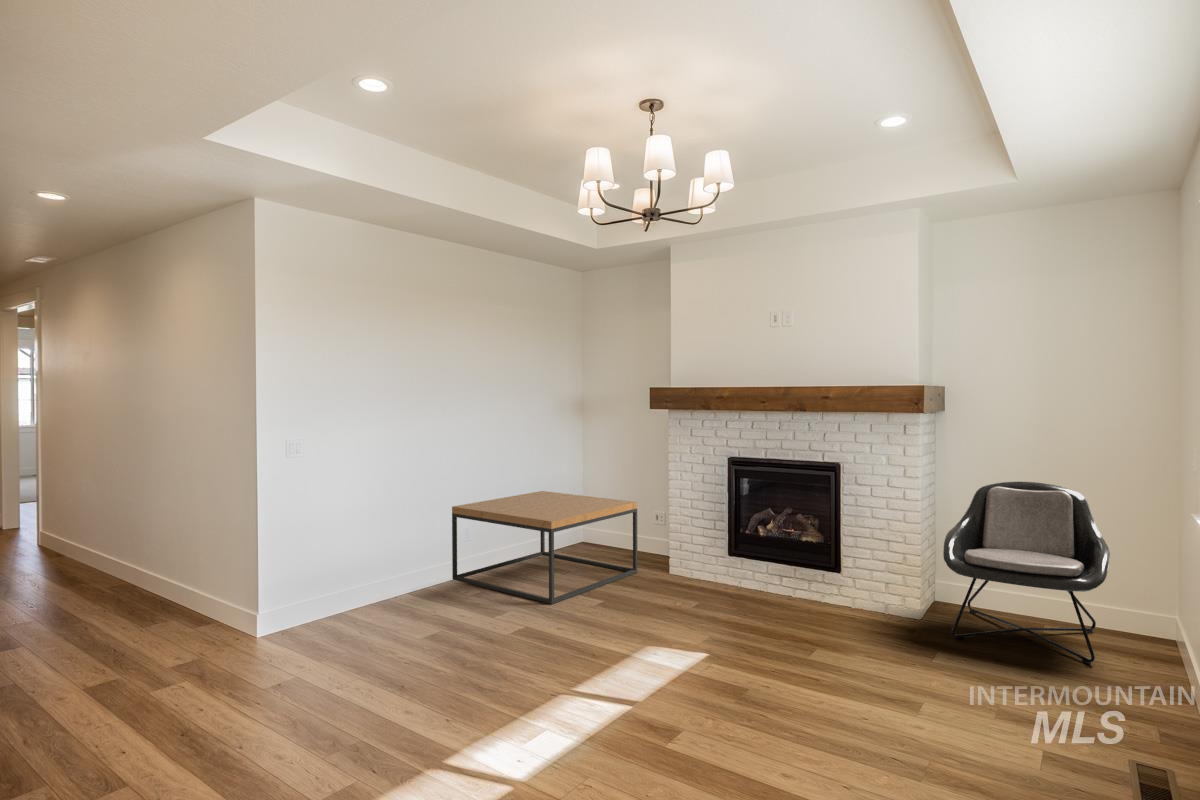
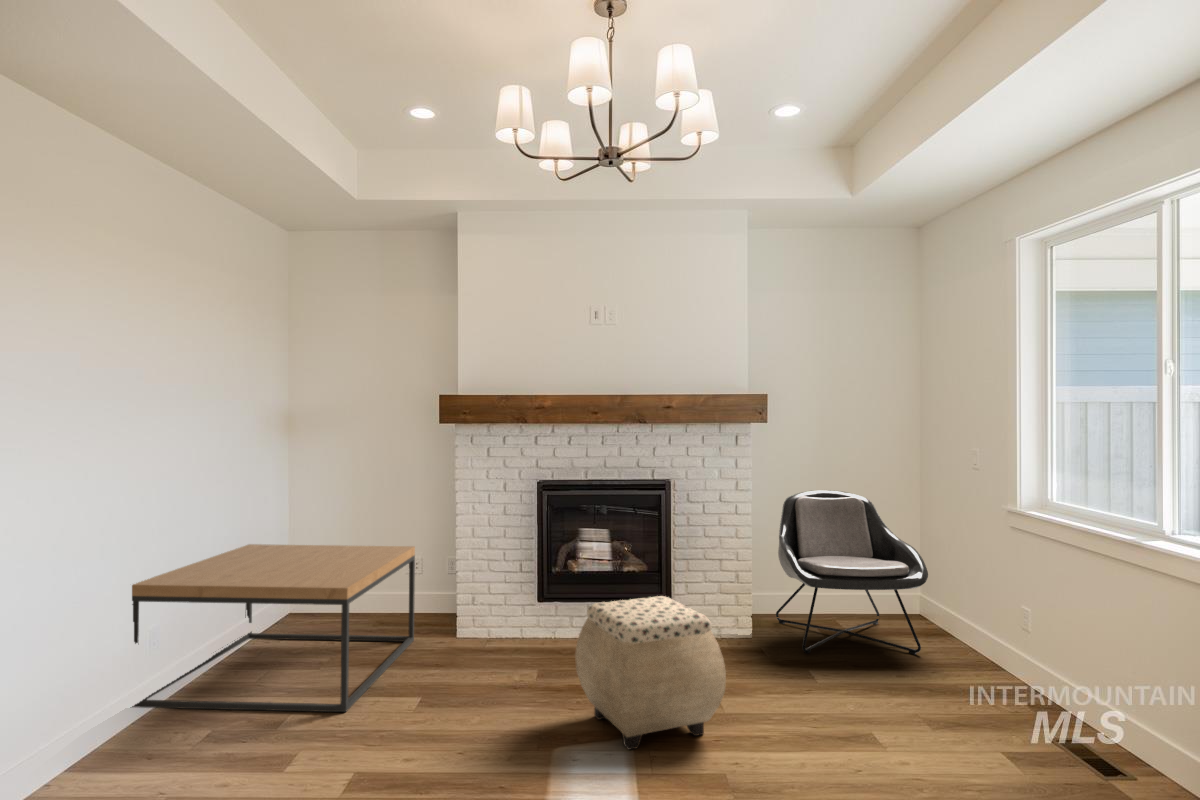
ottoman: none [683,553,780,669] -> present [575,596,726,750]

